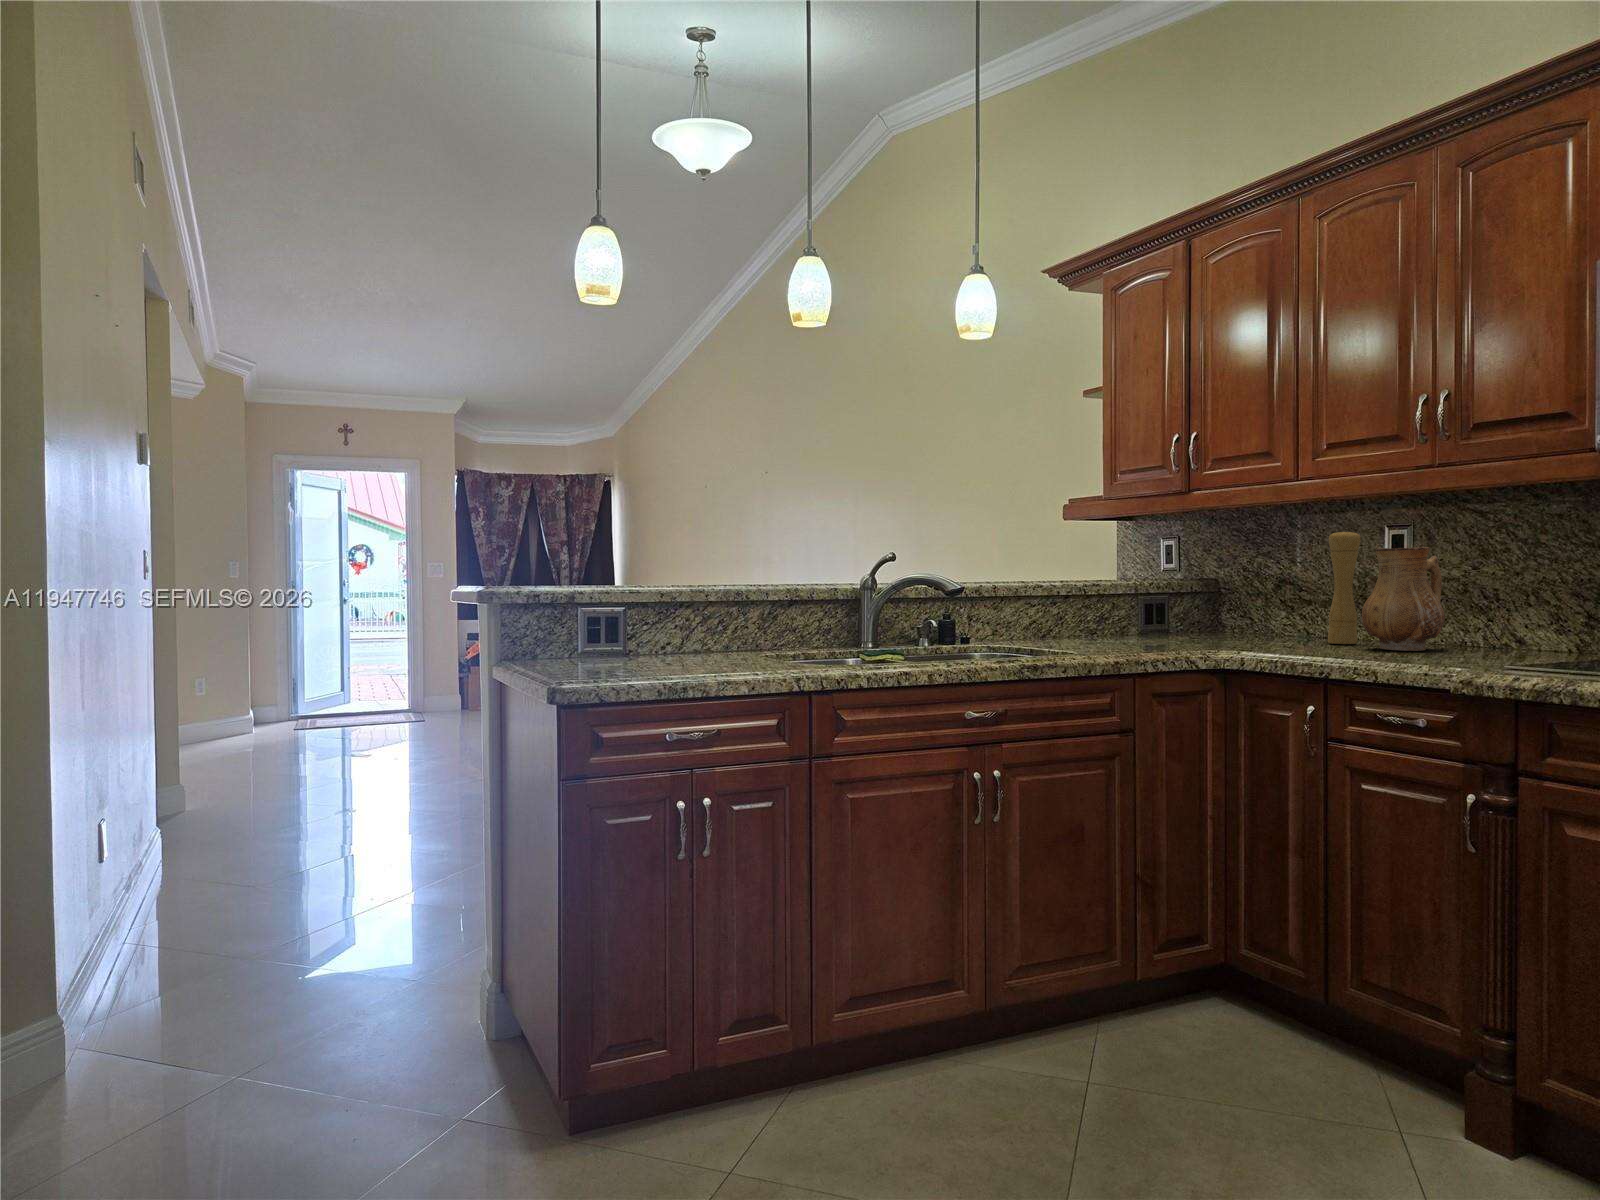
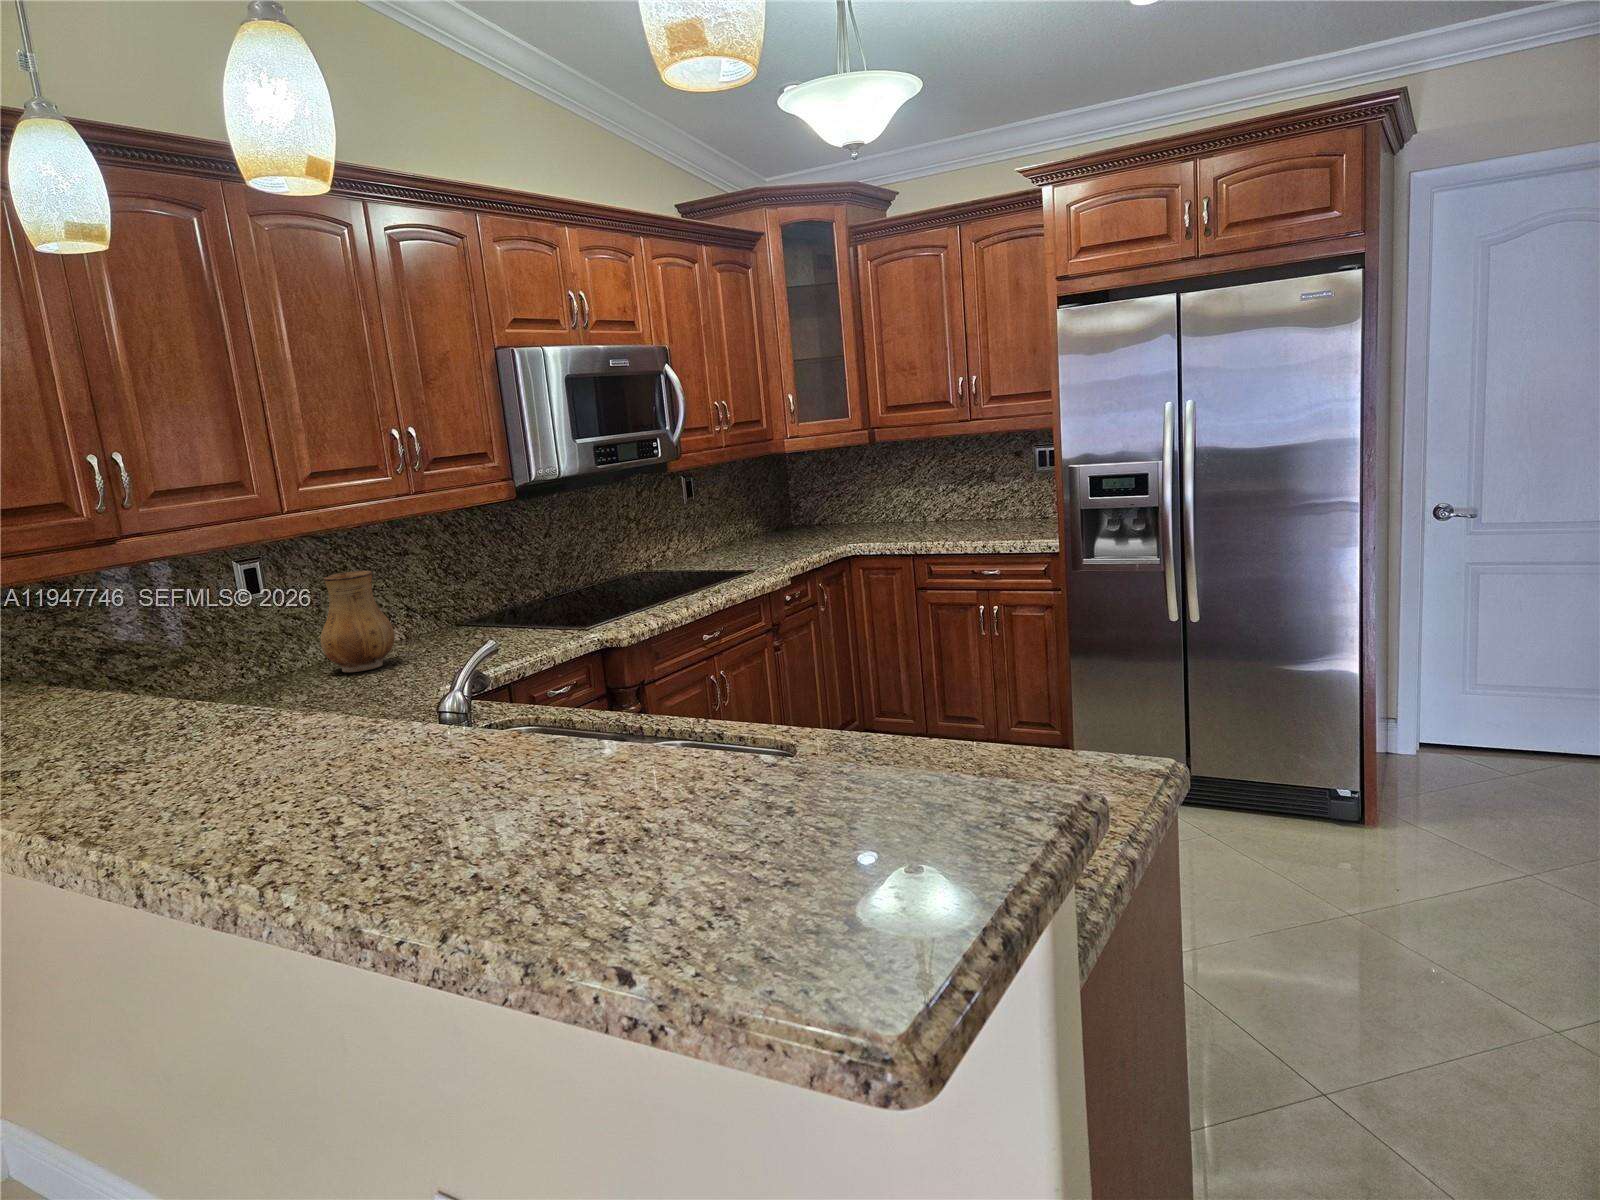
pepper mill: present [1328,530,1360,644] -> none [236,569,290,691]

